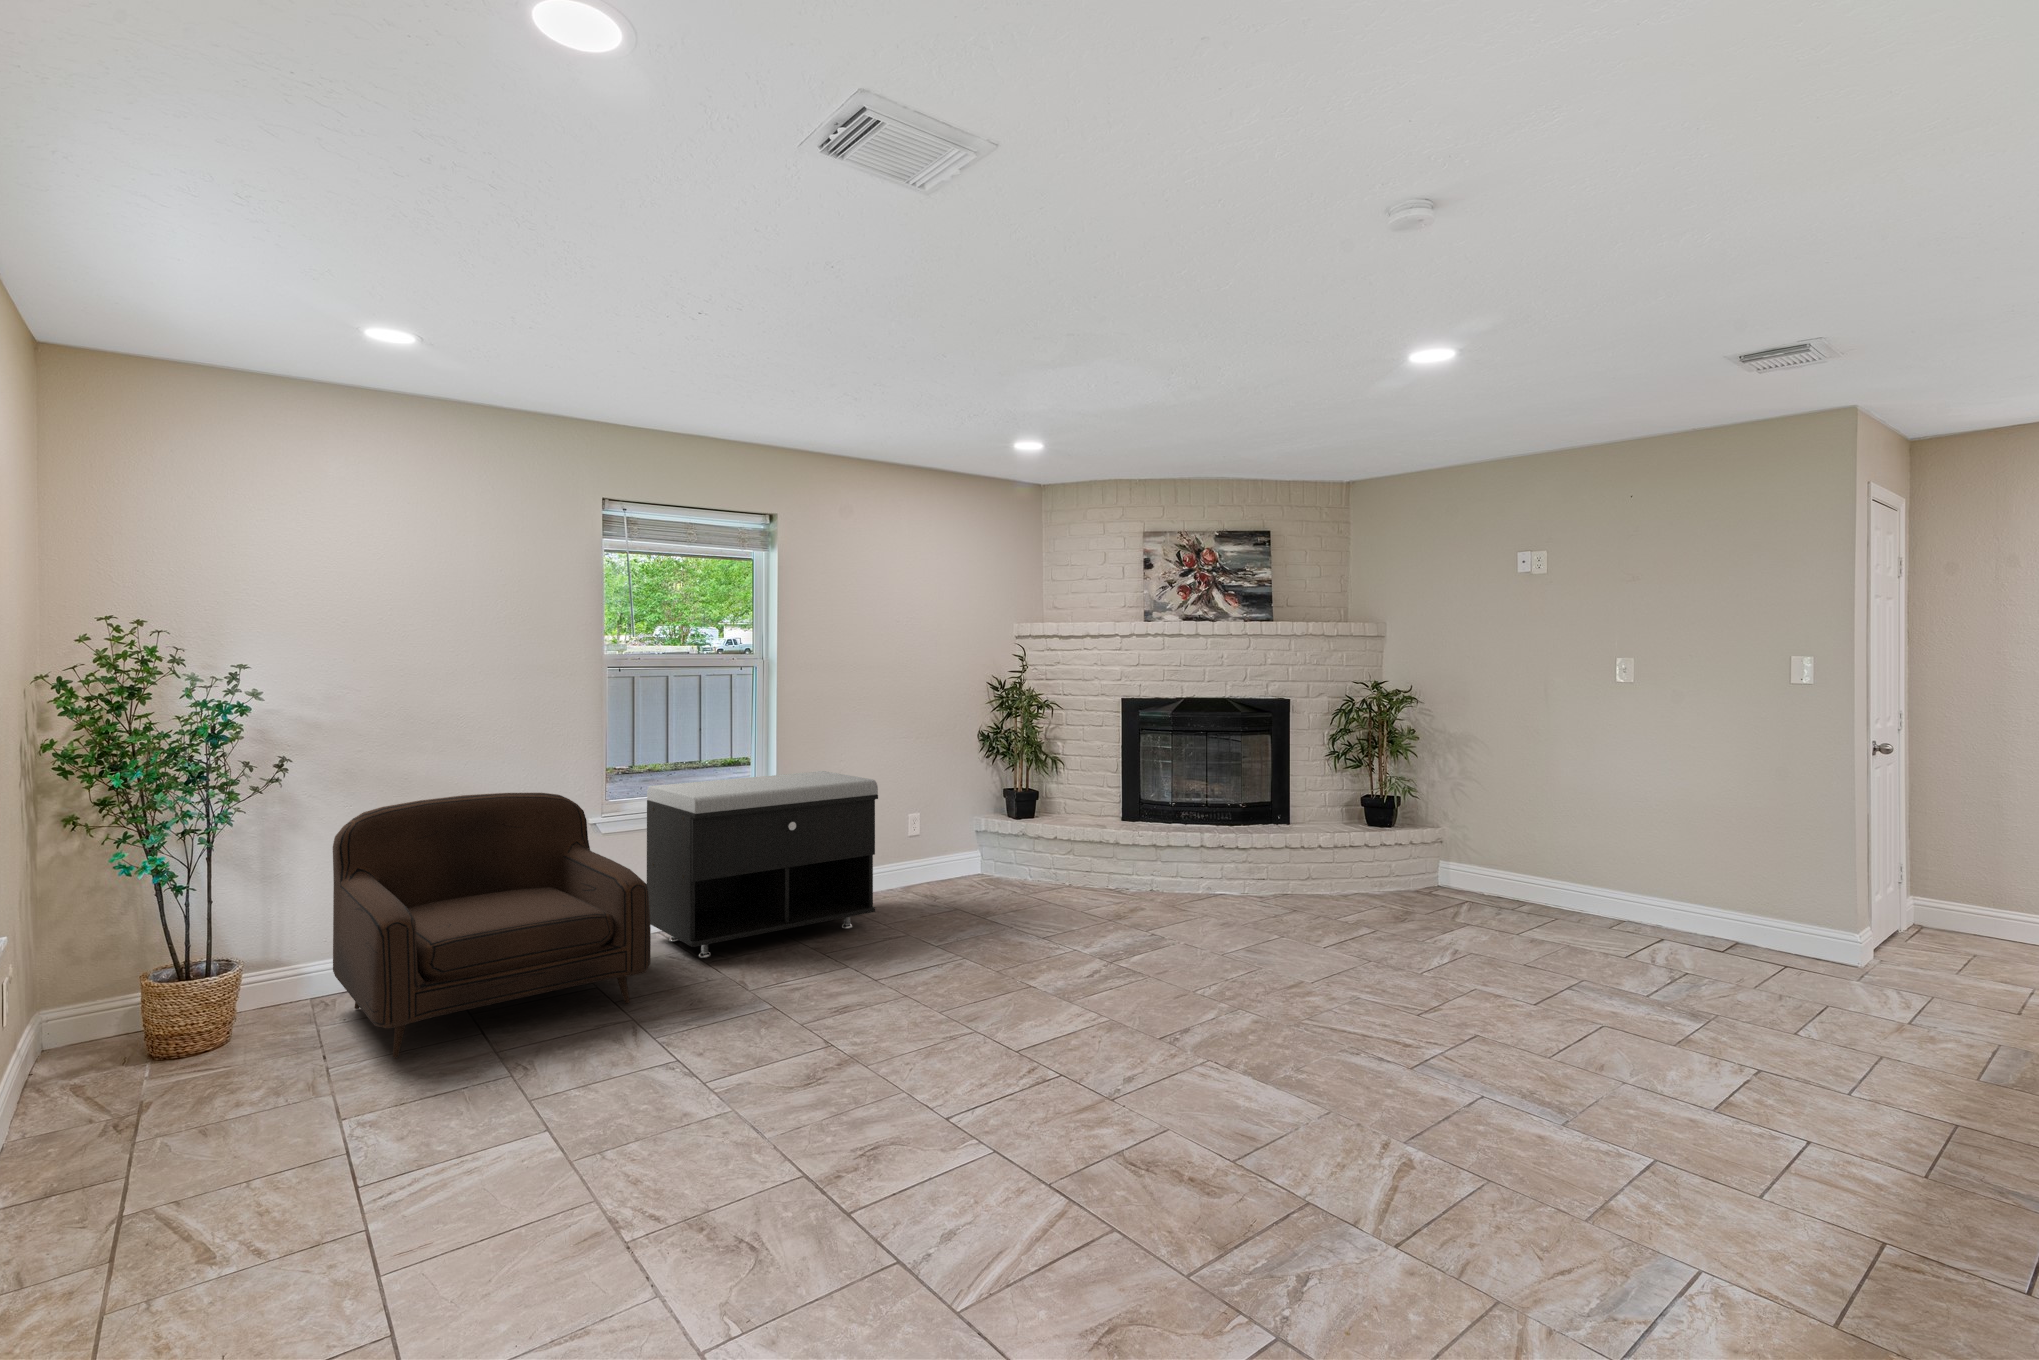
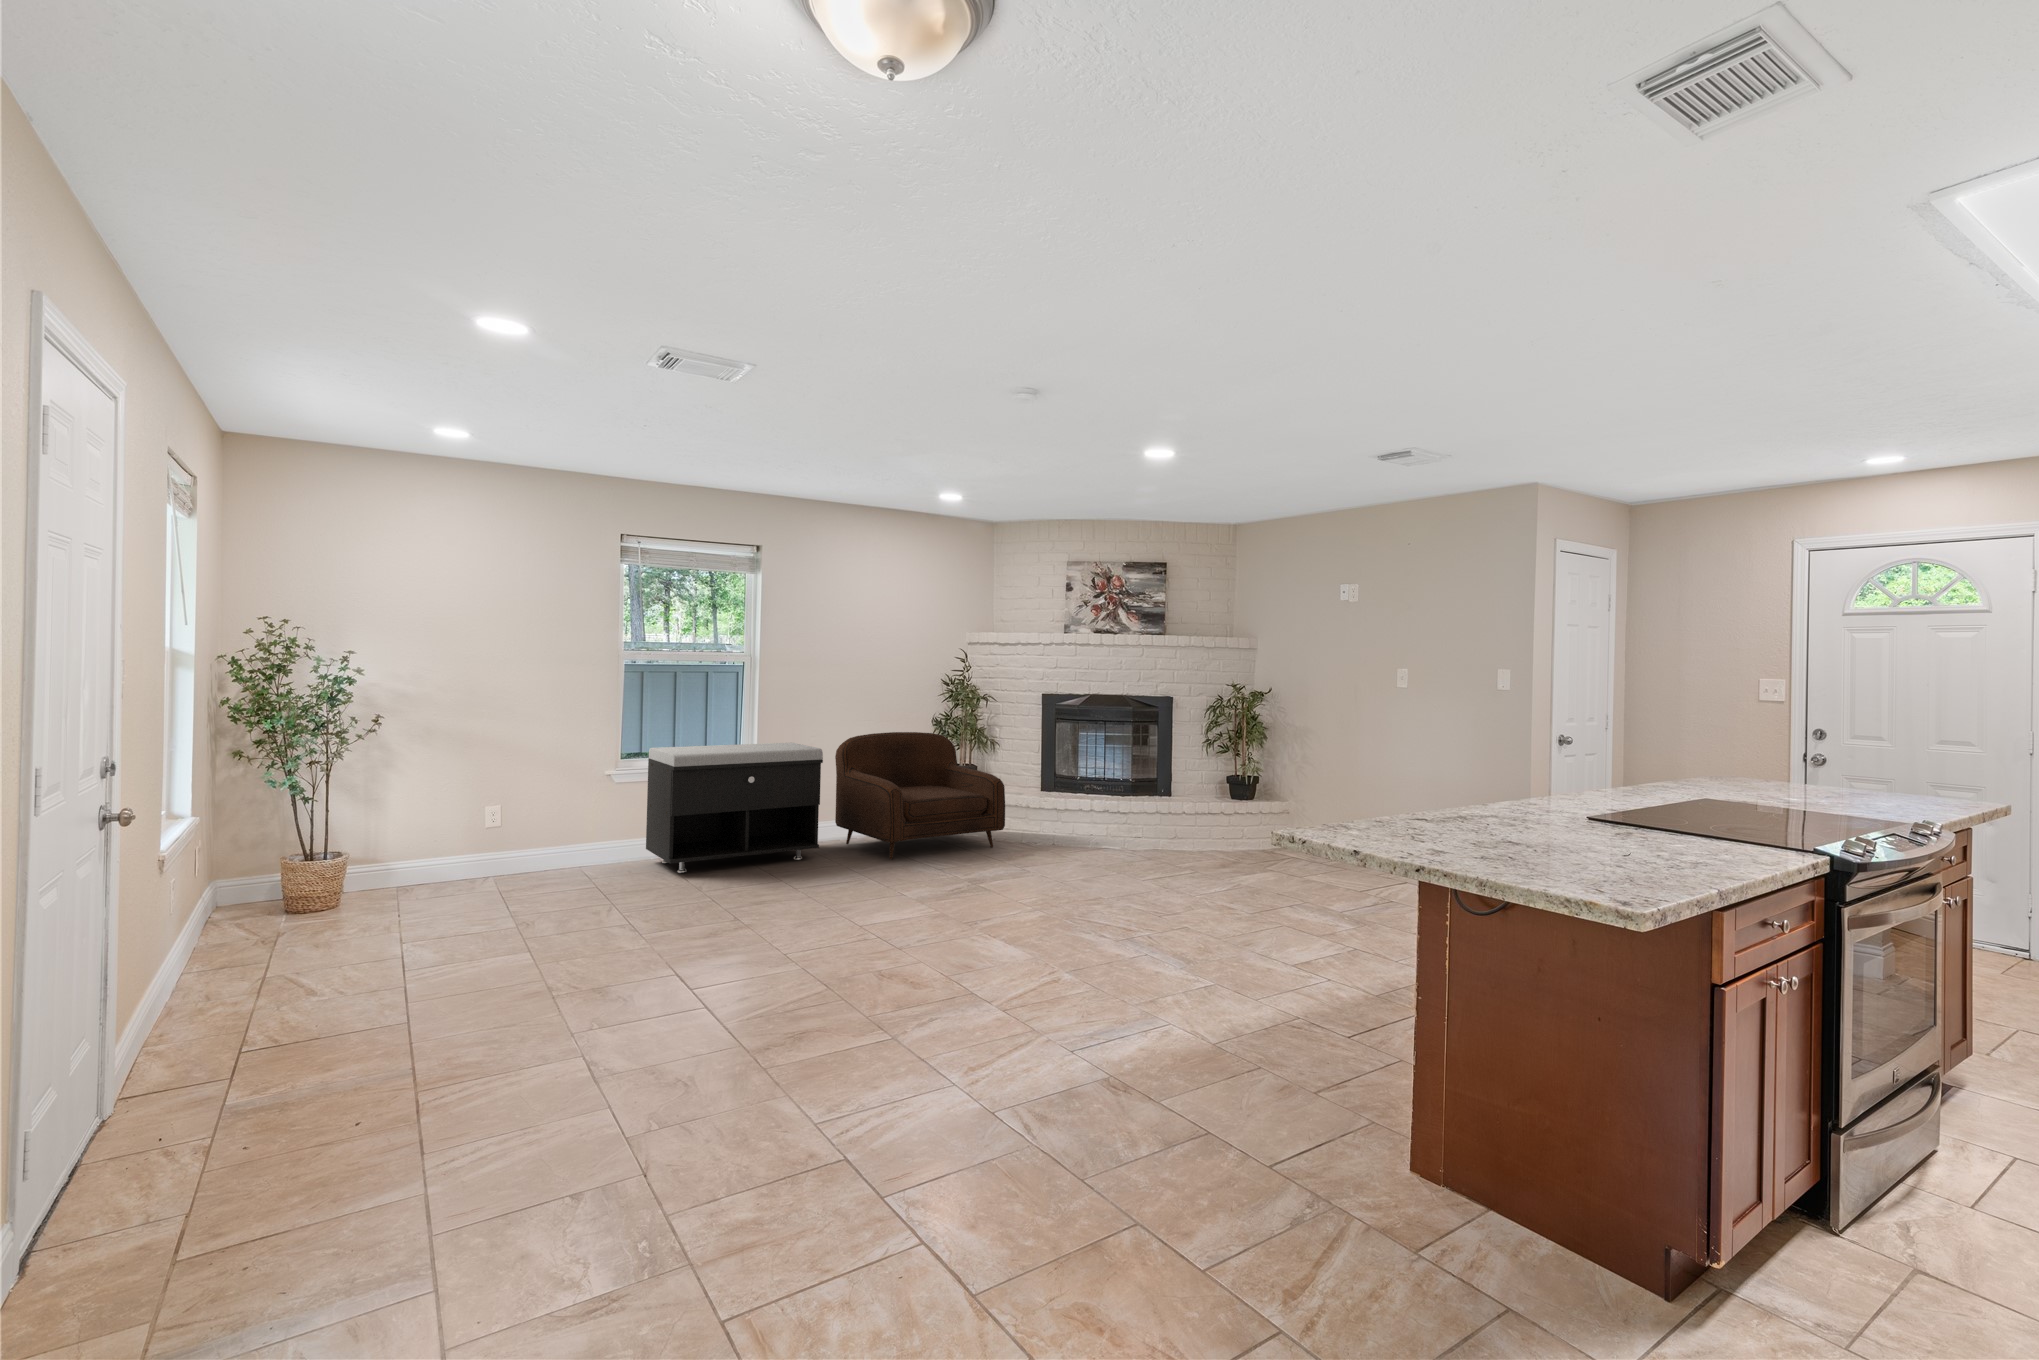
armchair: present [333,793,651,1058] -> present [835,732,1005,859]

